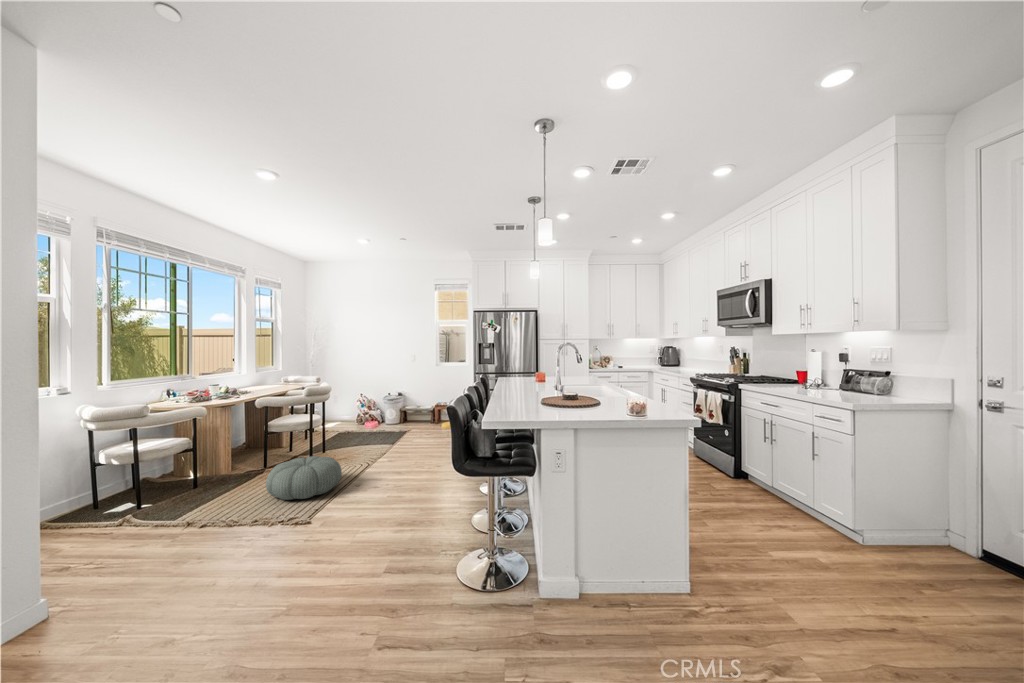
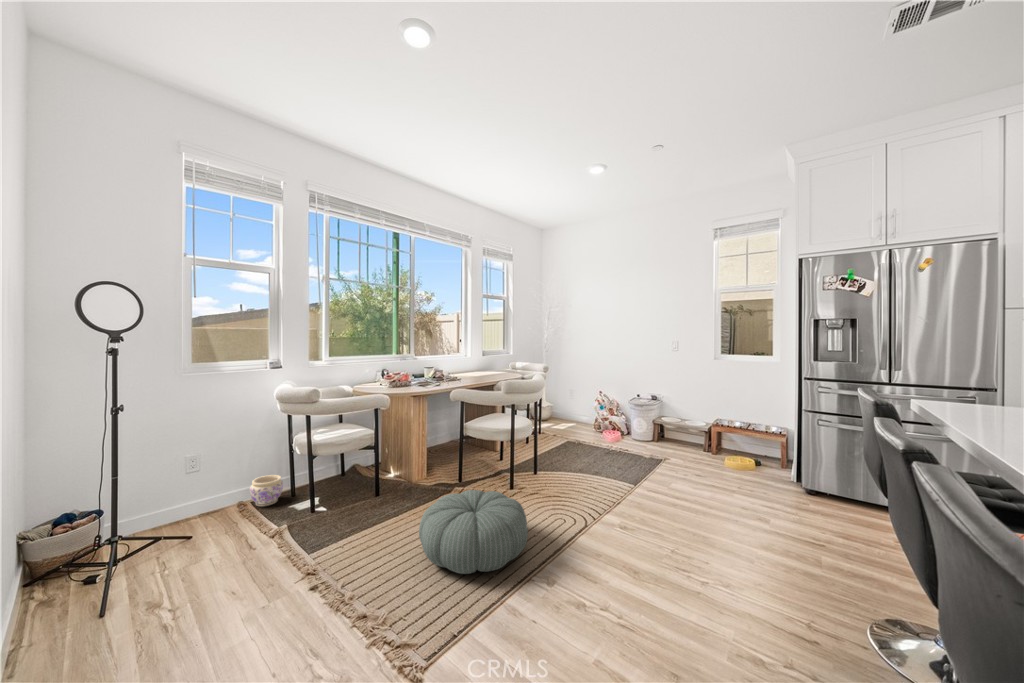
planter: none [49,490,88,520] -> present [250,475,283,507]

